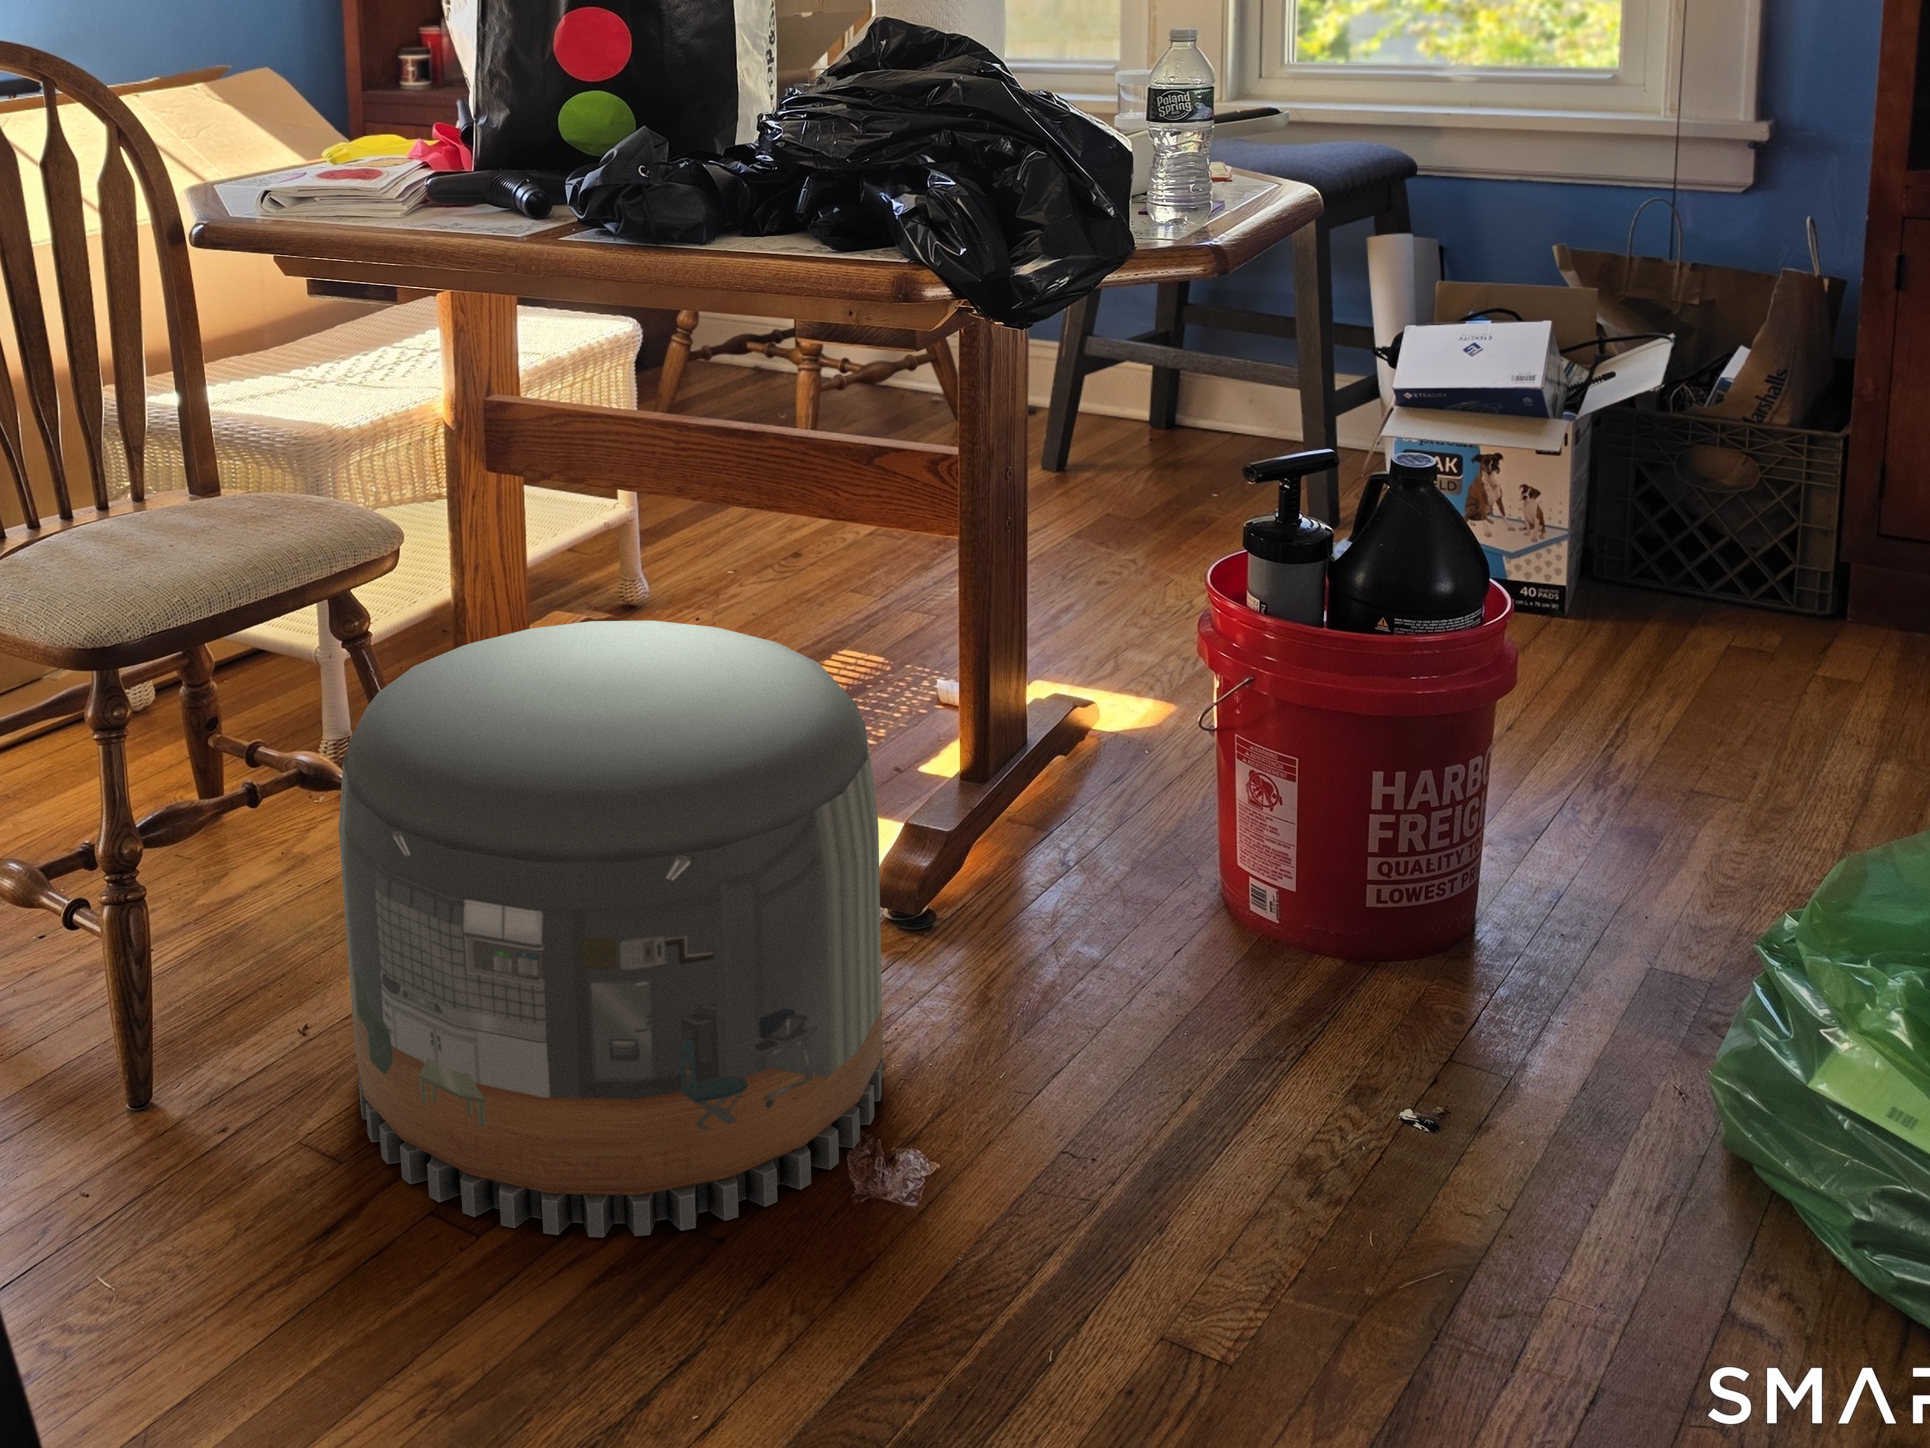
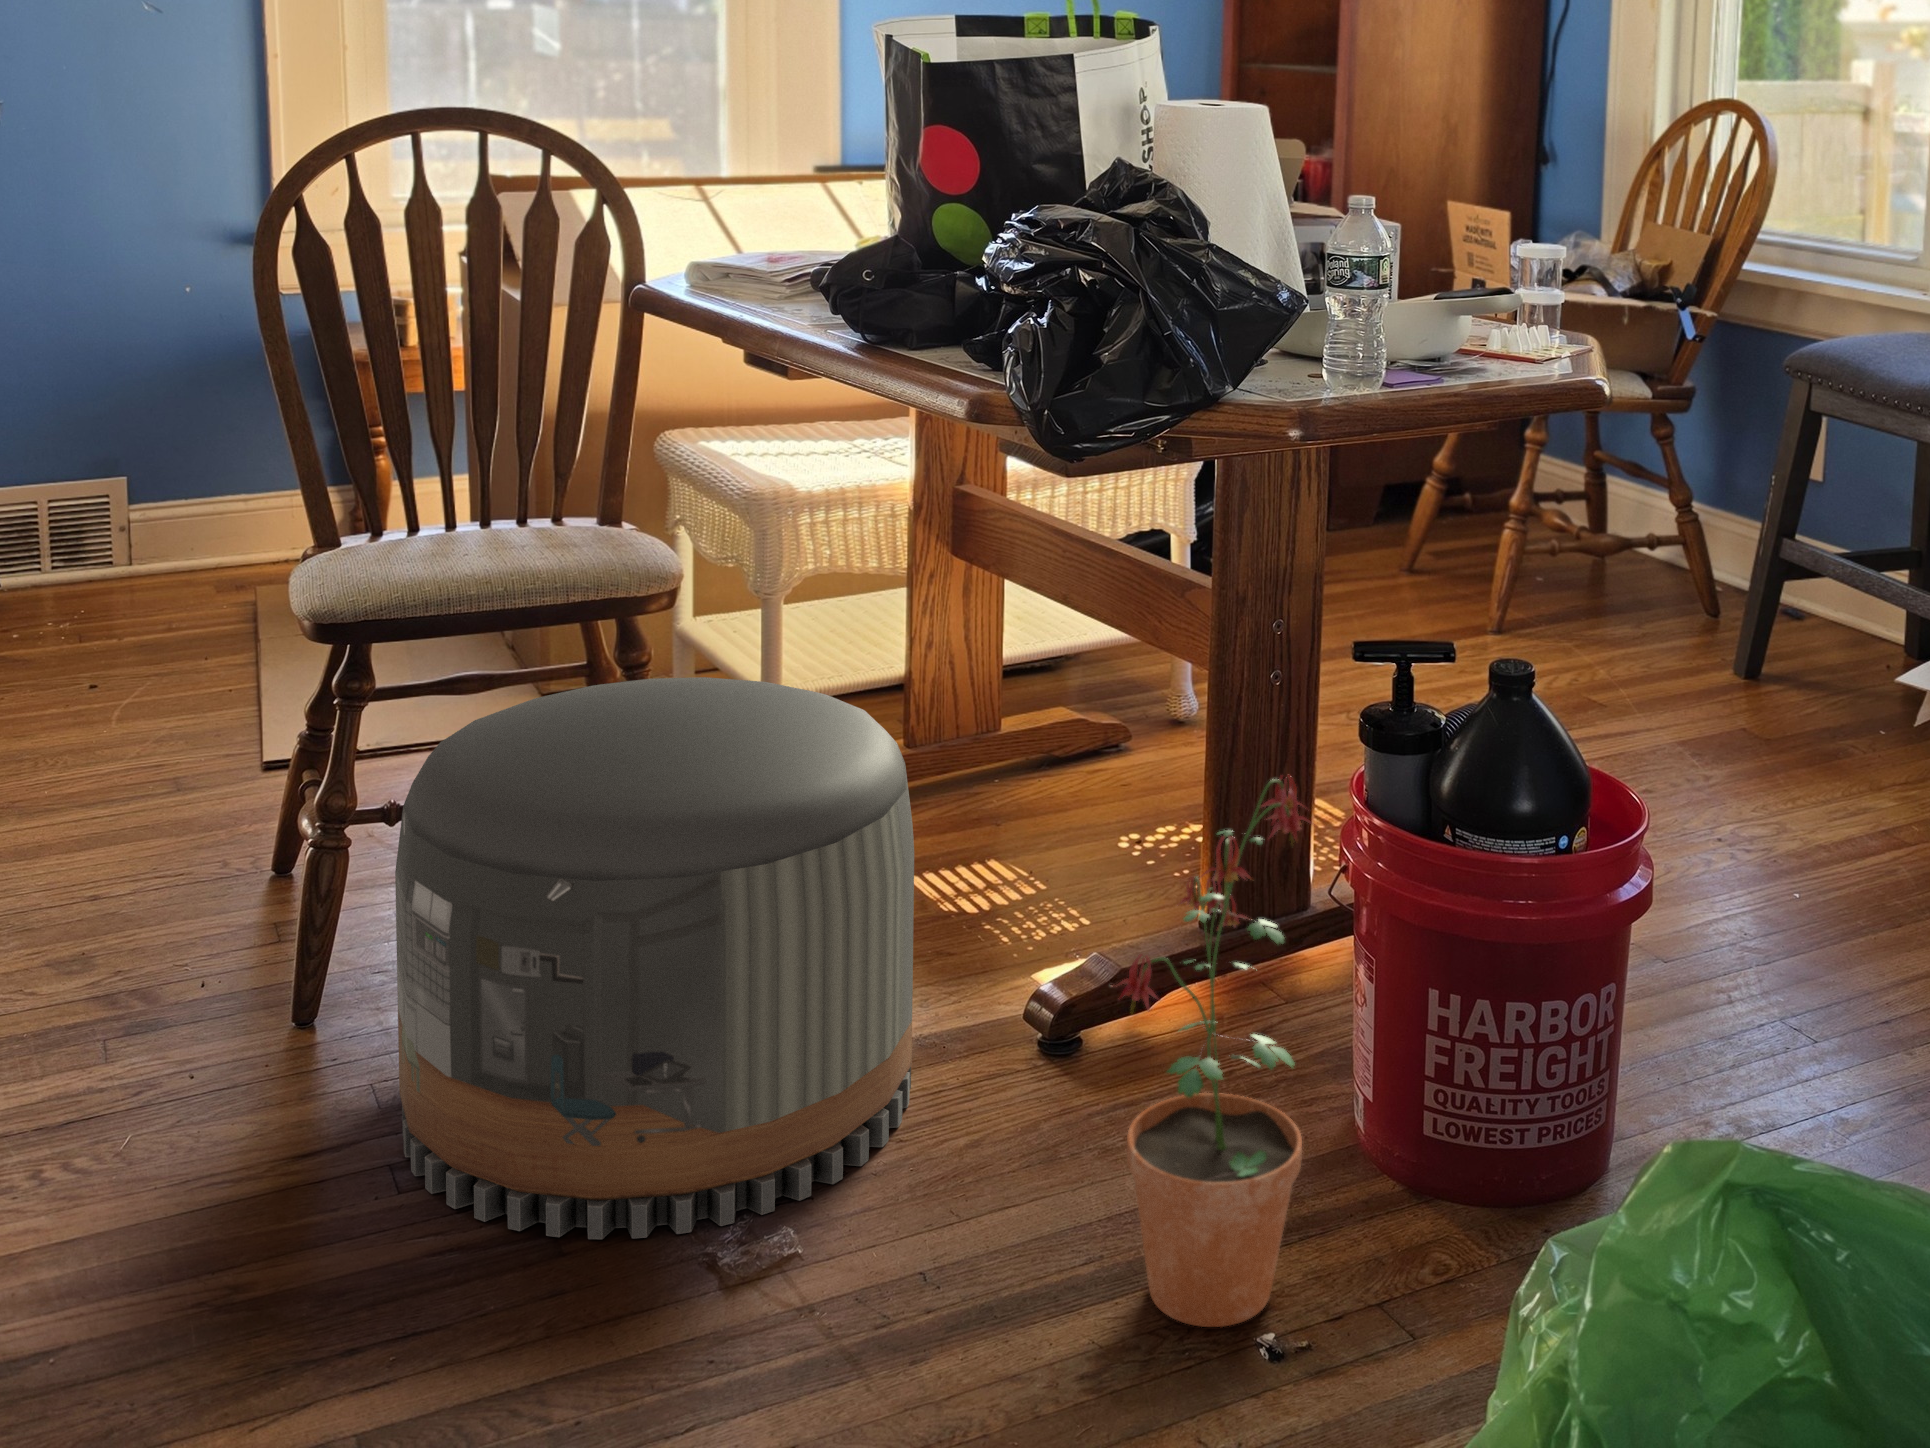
potted plant: none [1184,597,1404,1125] -> present [1113,776,1311,1327]

